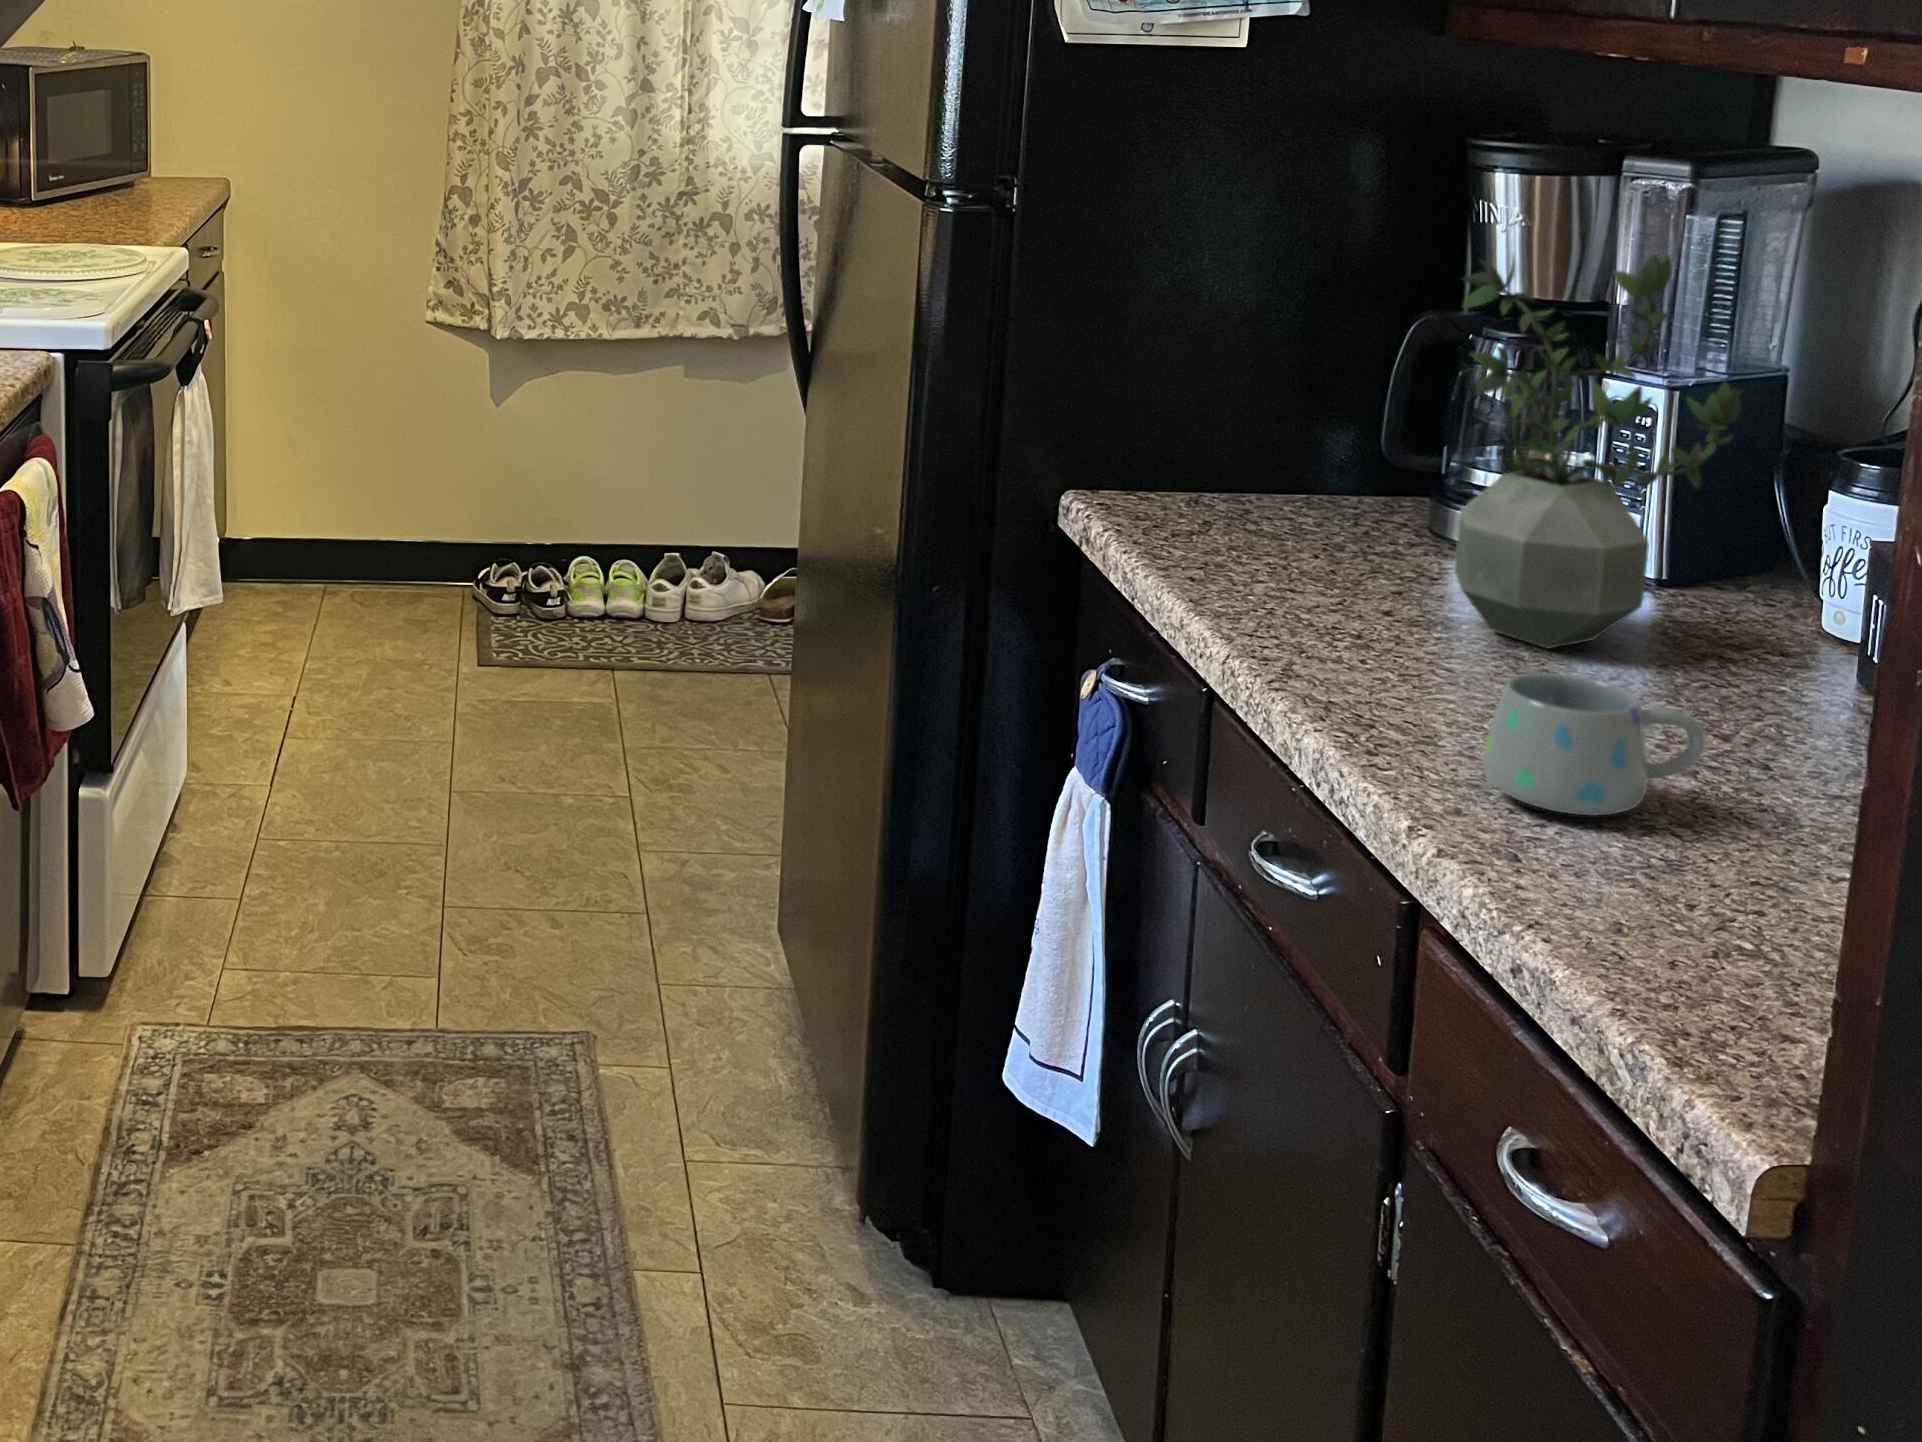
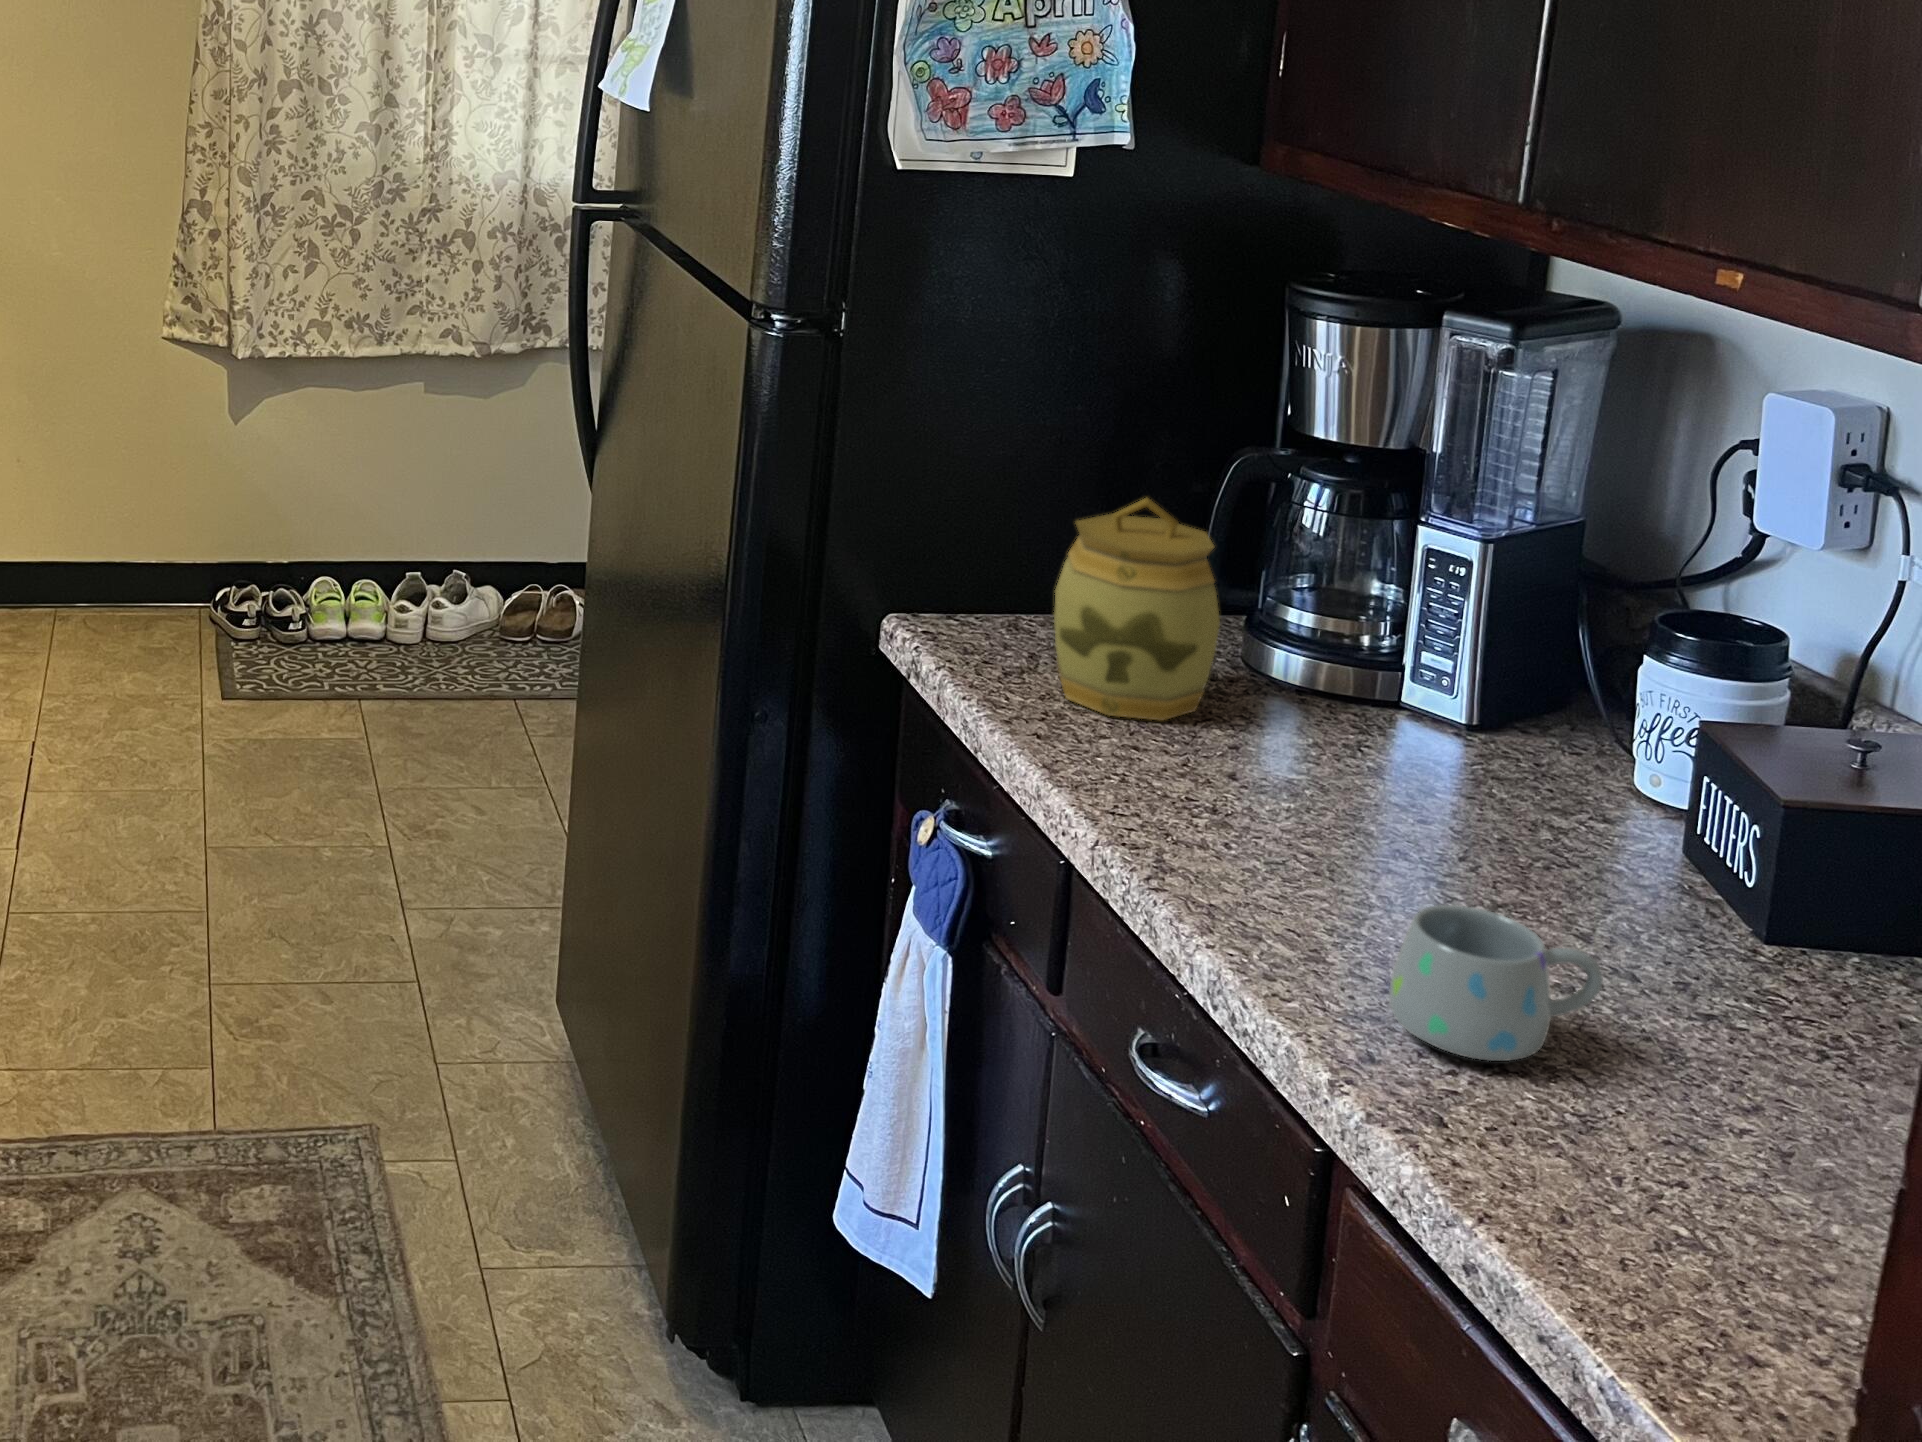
potted plant: present [1455,254,1741,649] -> none [1304,433,1595,827]
jar: none [1217,346,1383,568] -> present [1054,498,1220,720]

